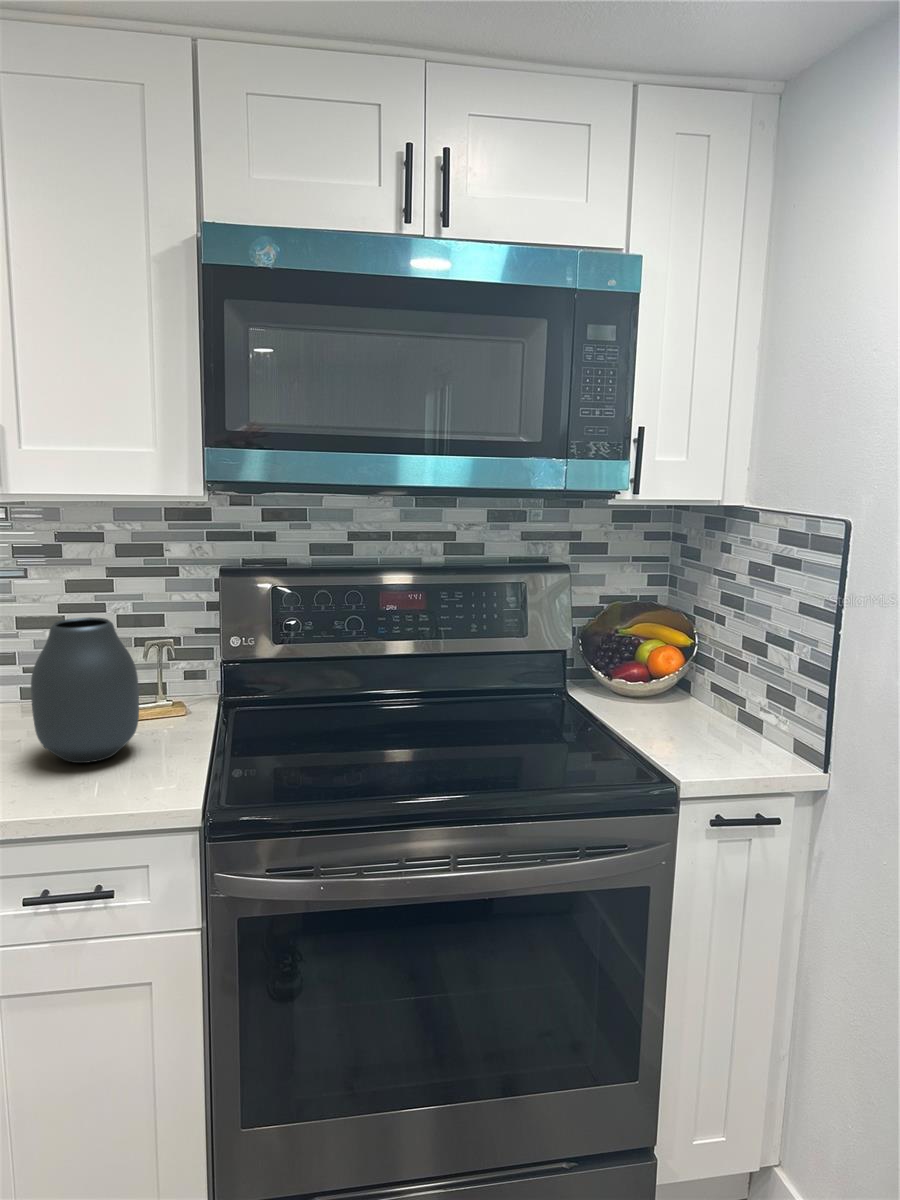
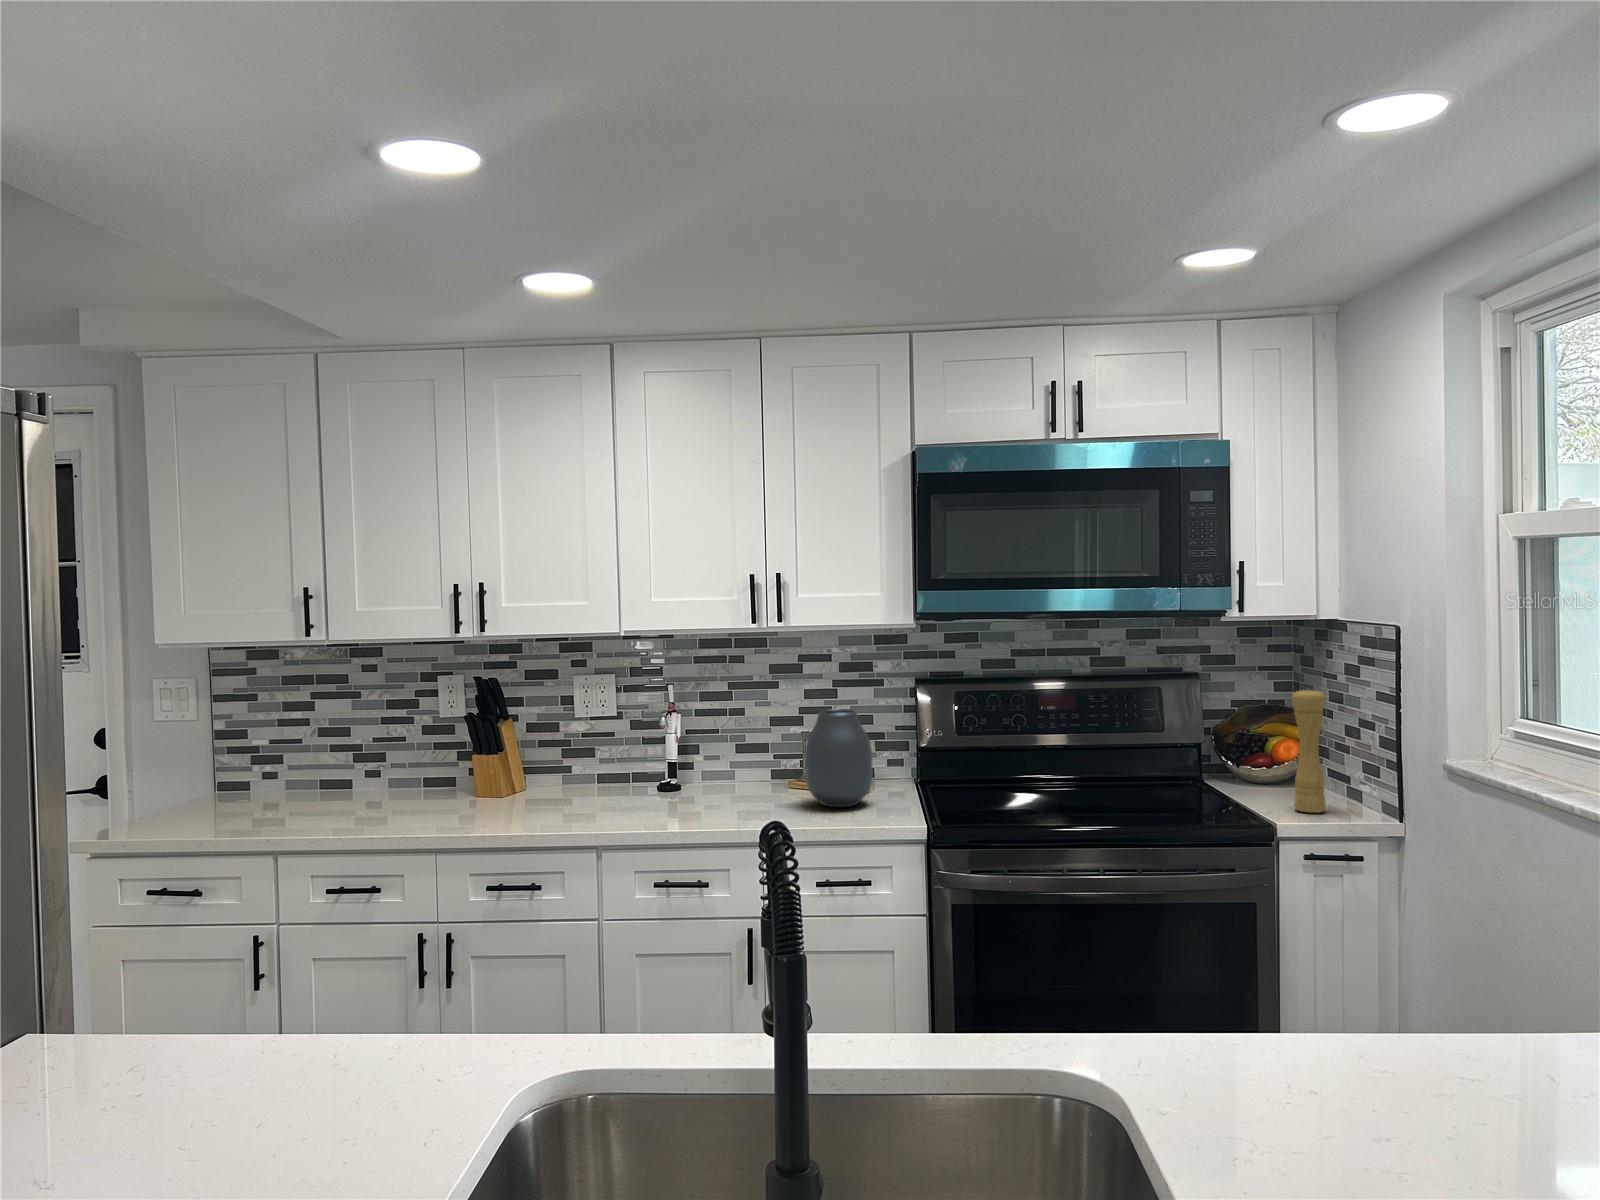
pepper mill: none [688,597,738,753] -> present [1292,689,1326,813]

